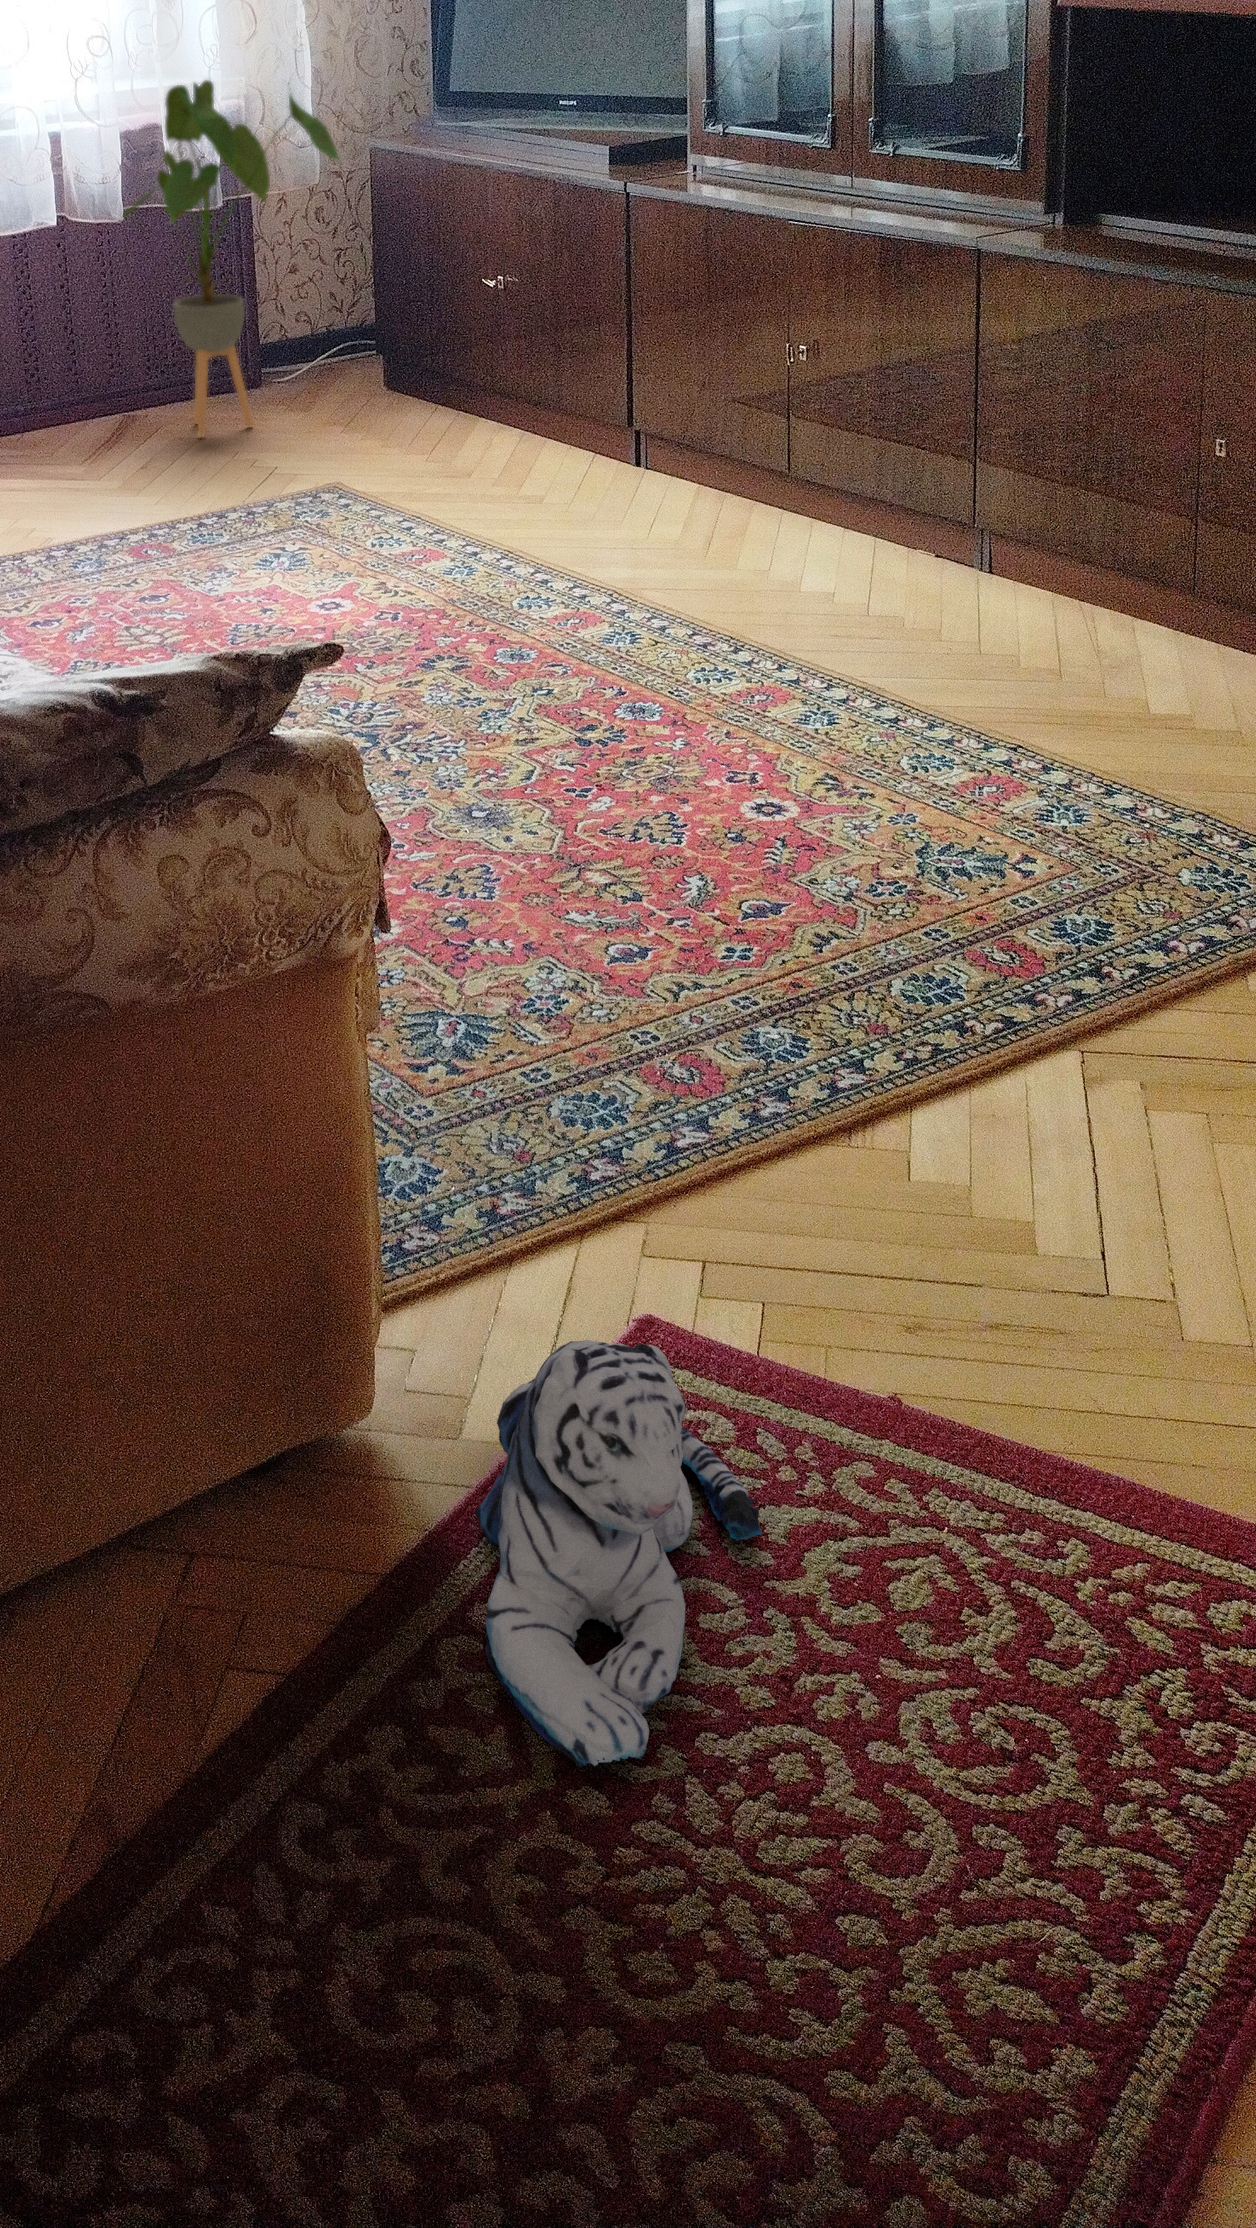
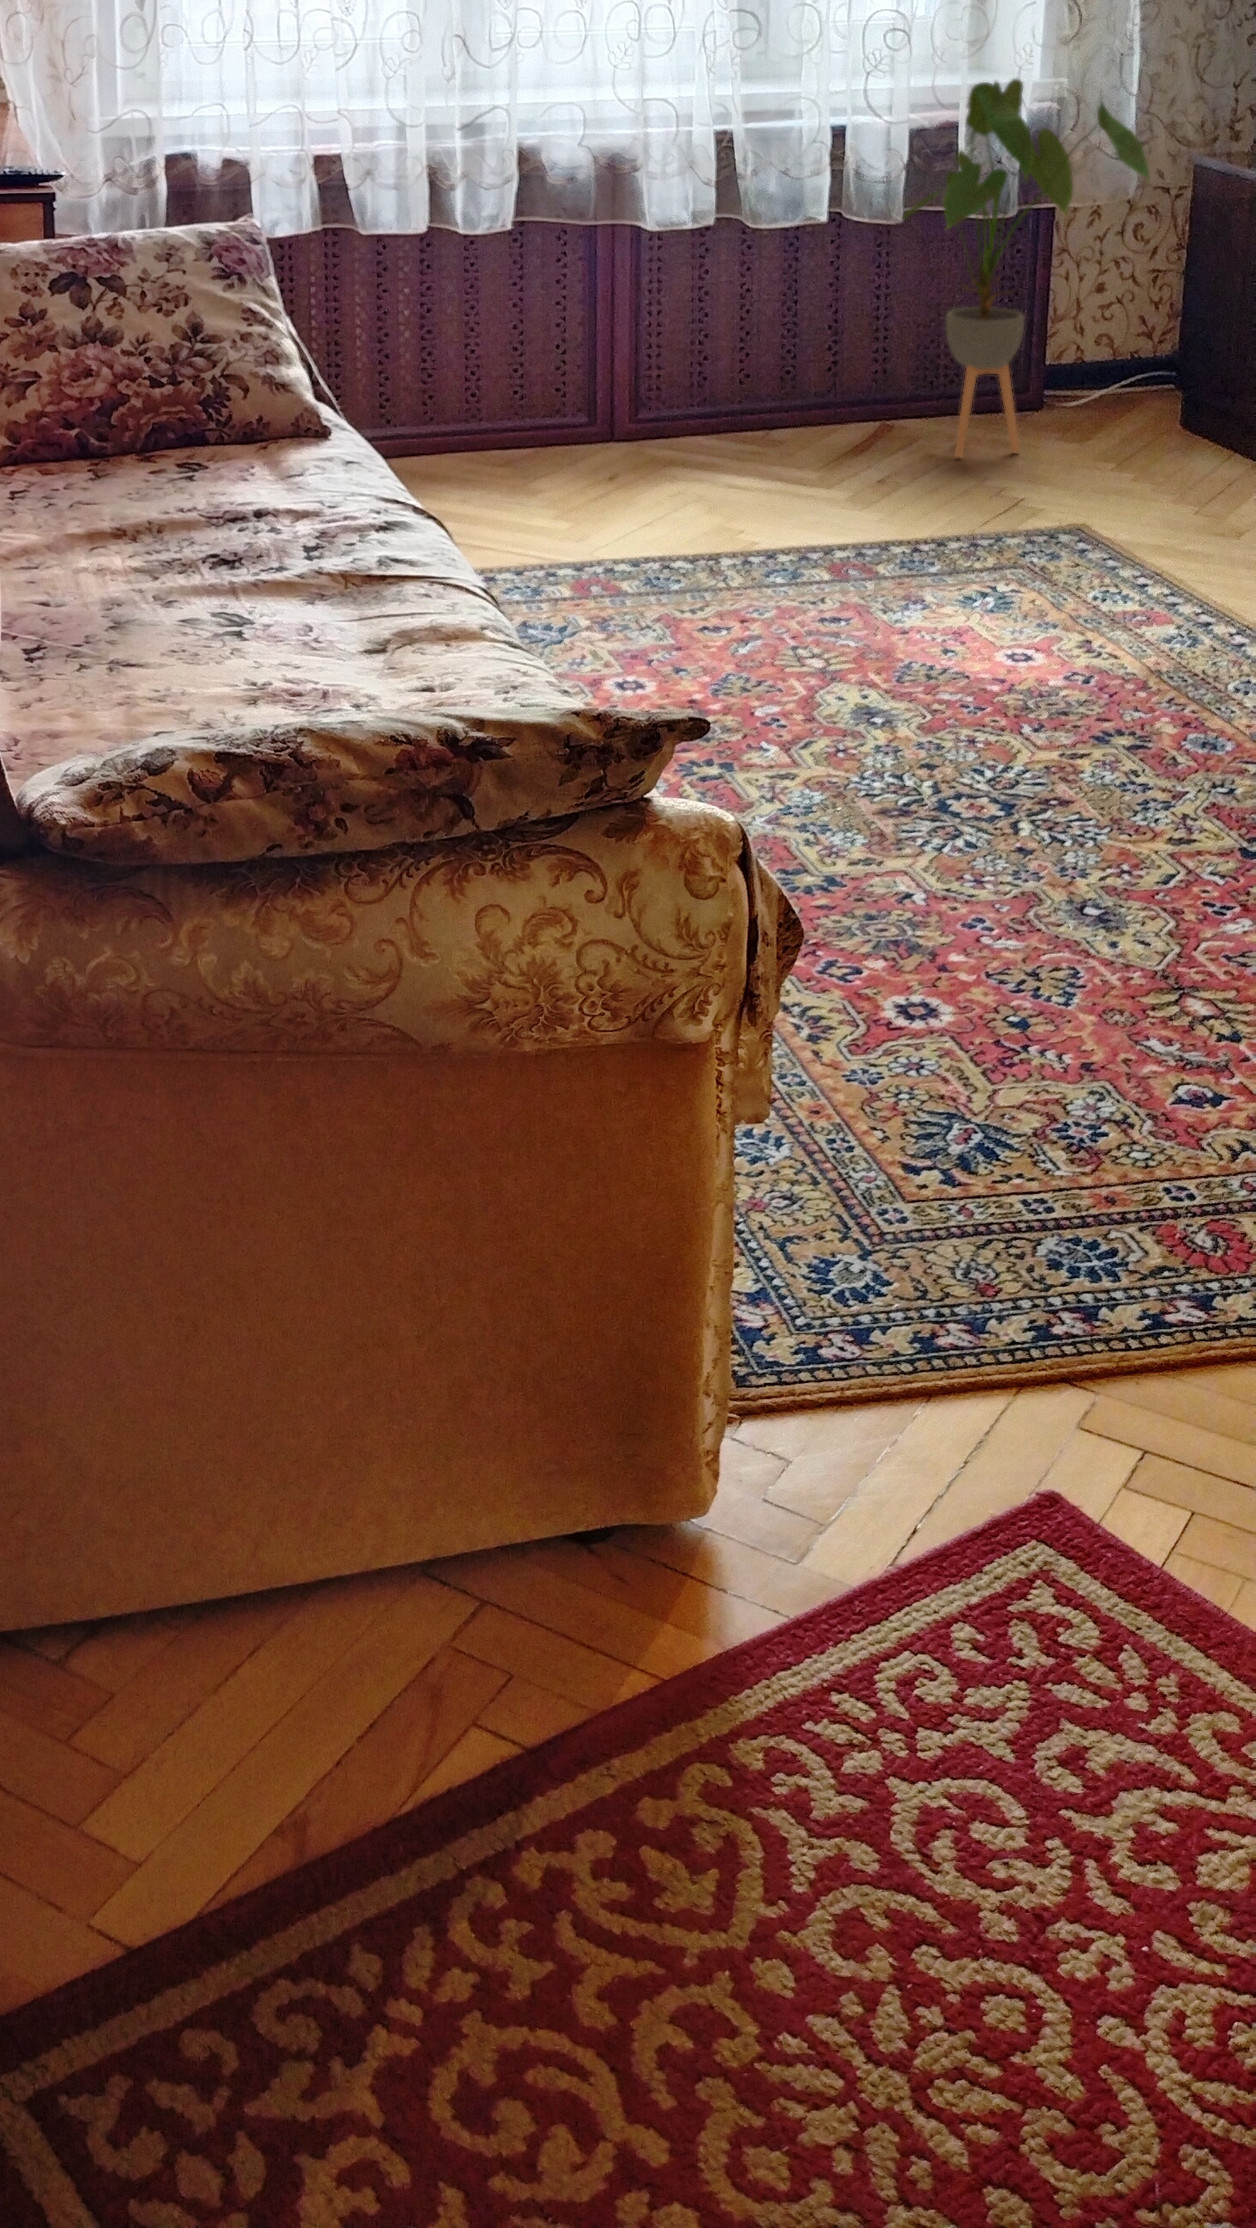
plush toy: present [474,1340,762,1766] -> none [731,1496,1080,1951]

